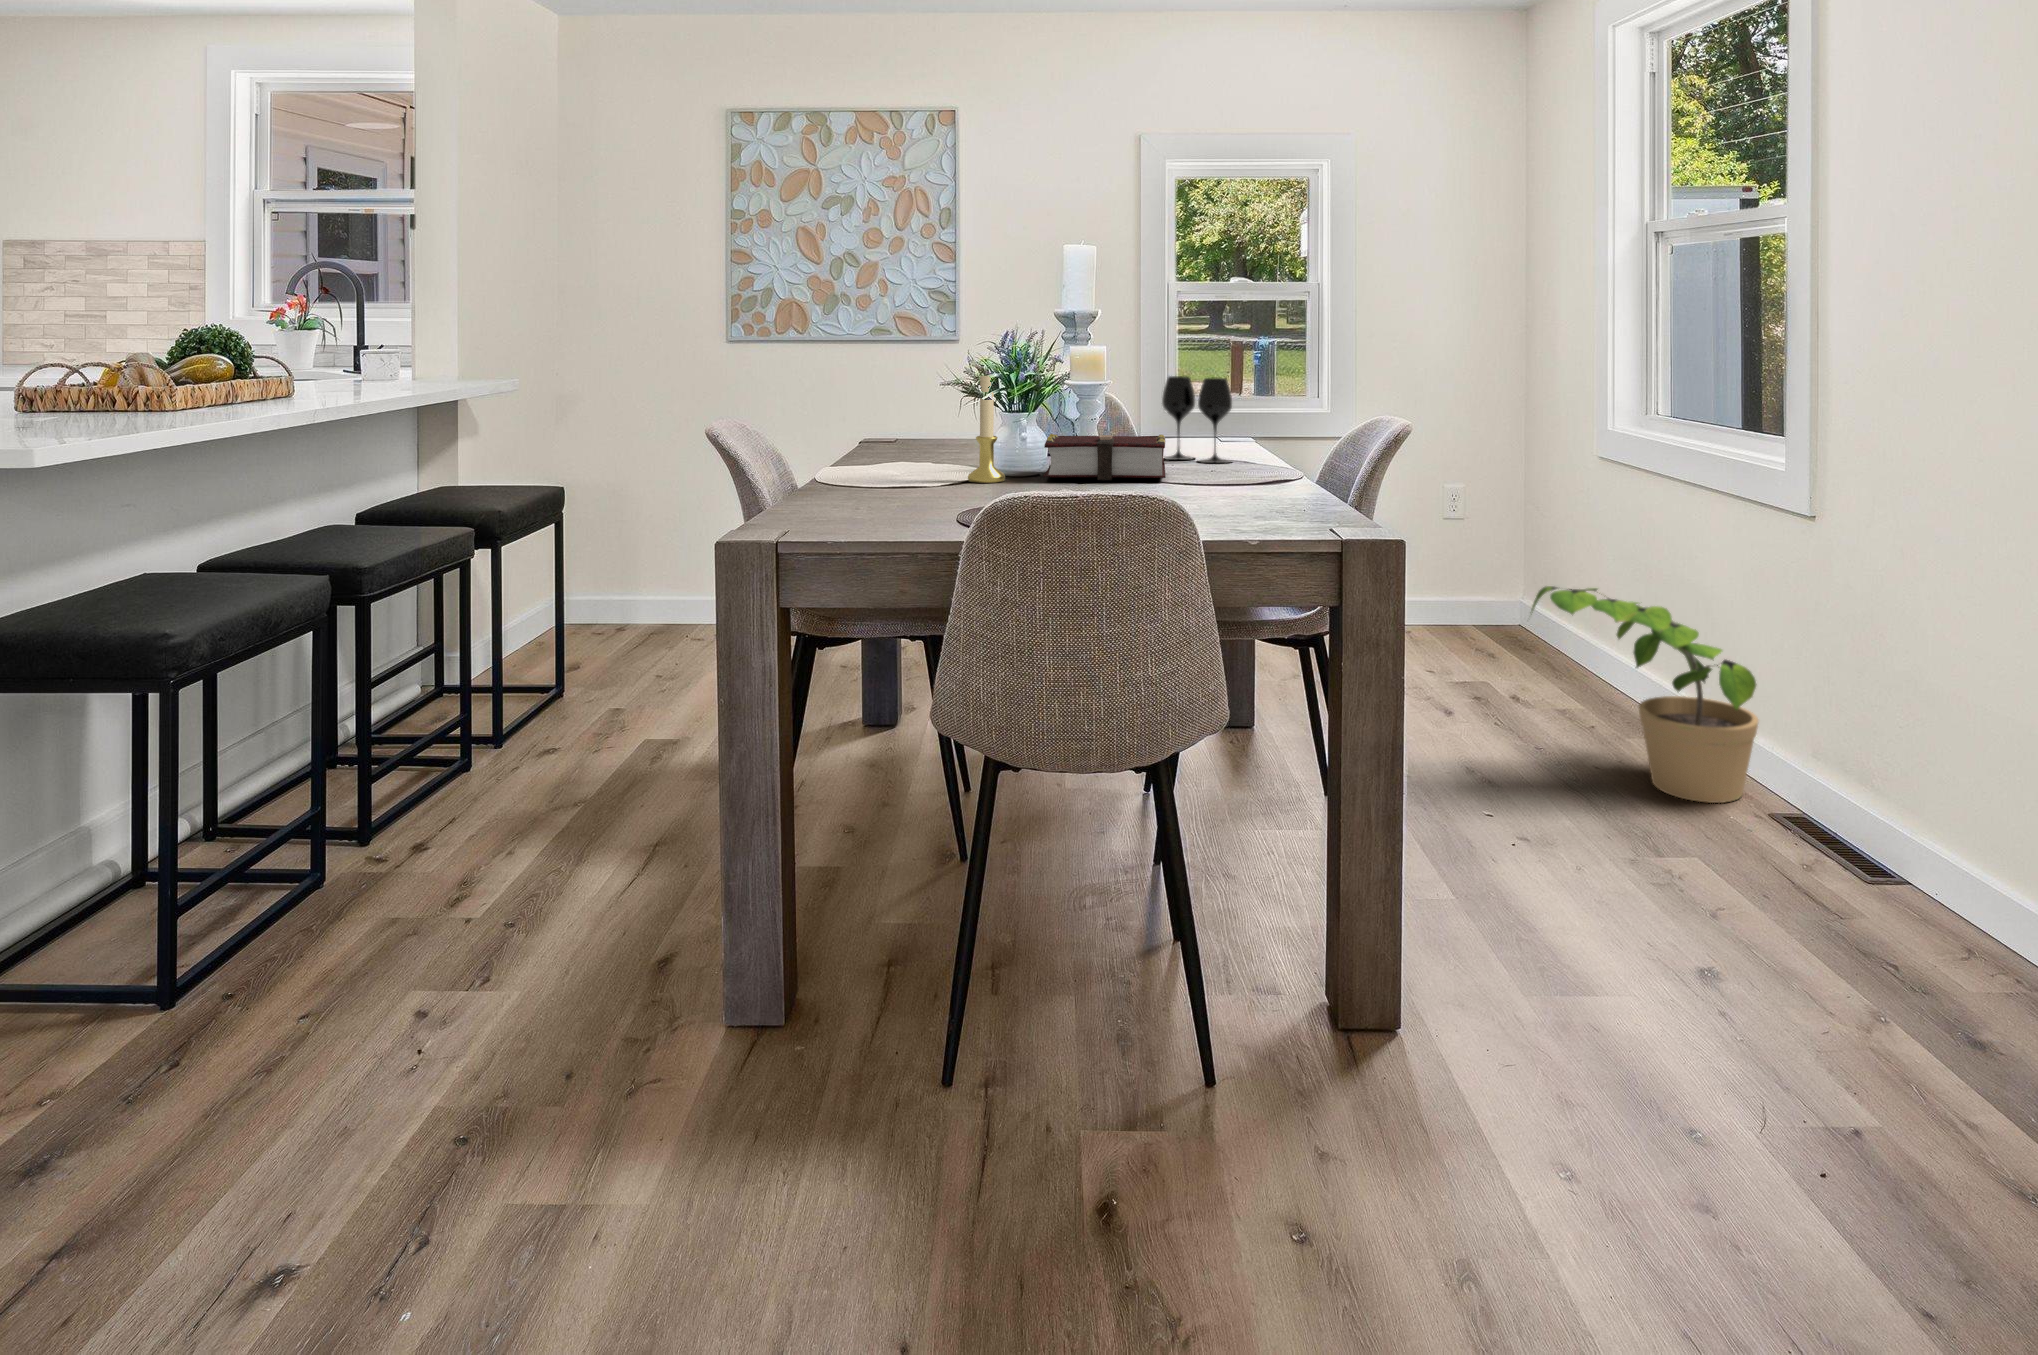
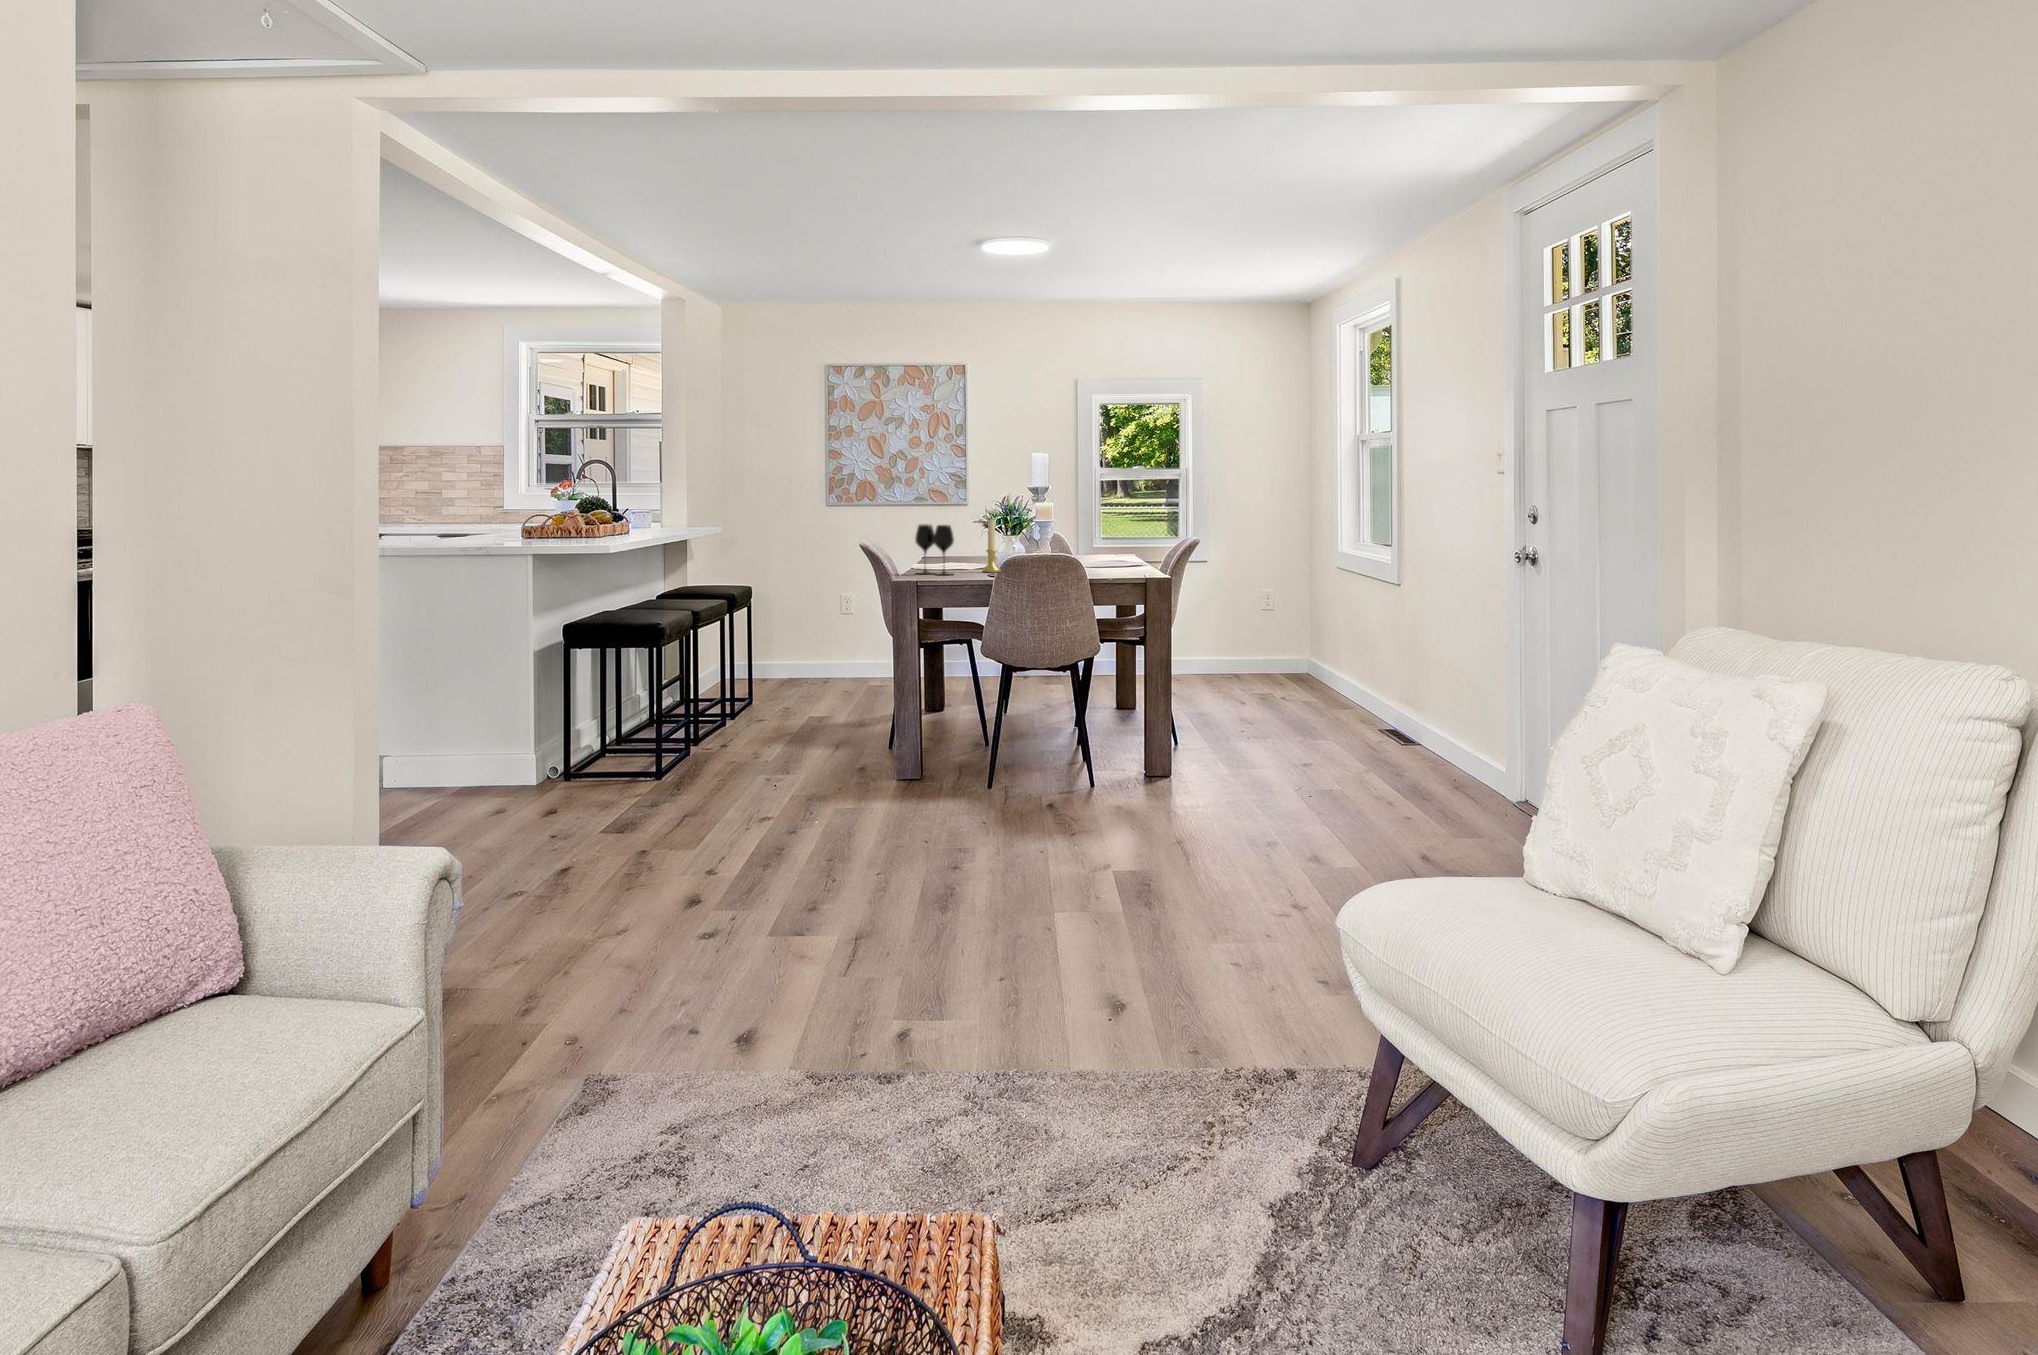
wine glass: present [1162,376,1232,463] -> present [915,524,954,575]
book: present [1044,434,1166,481] -> none [1020,549,1082,571]
potted plant: present [1531,586,1758,803] -> none [1274,630,1394,740]

